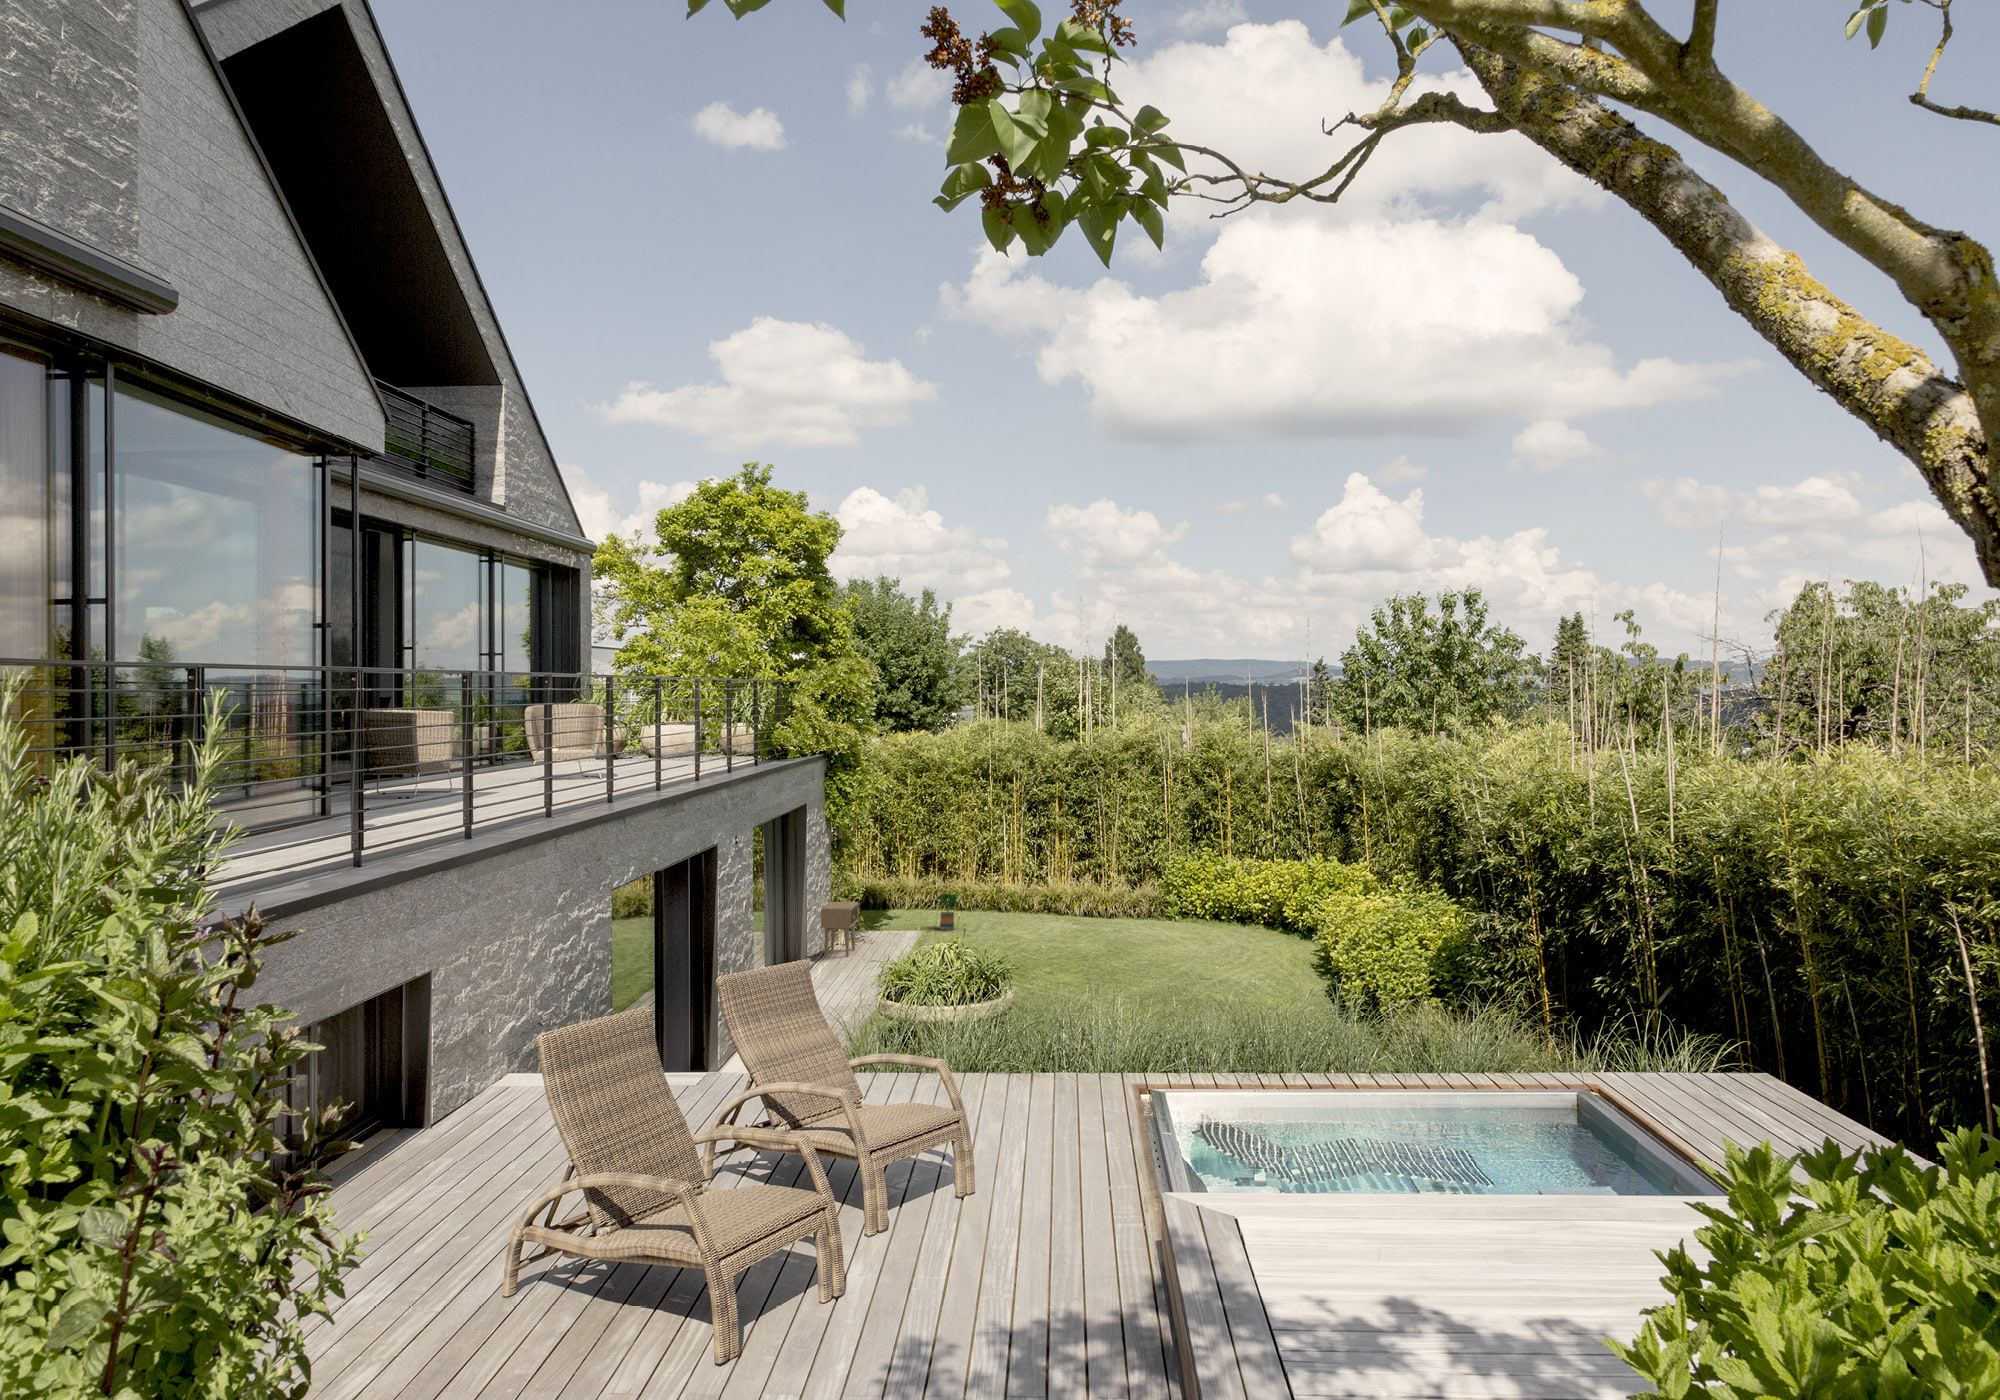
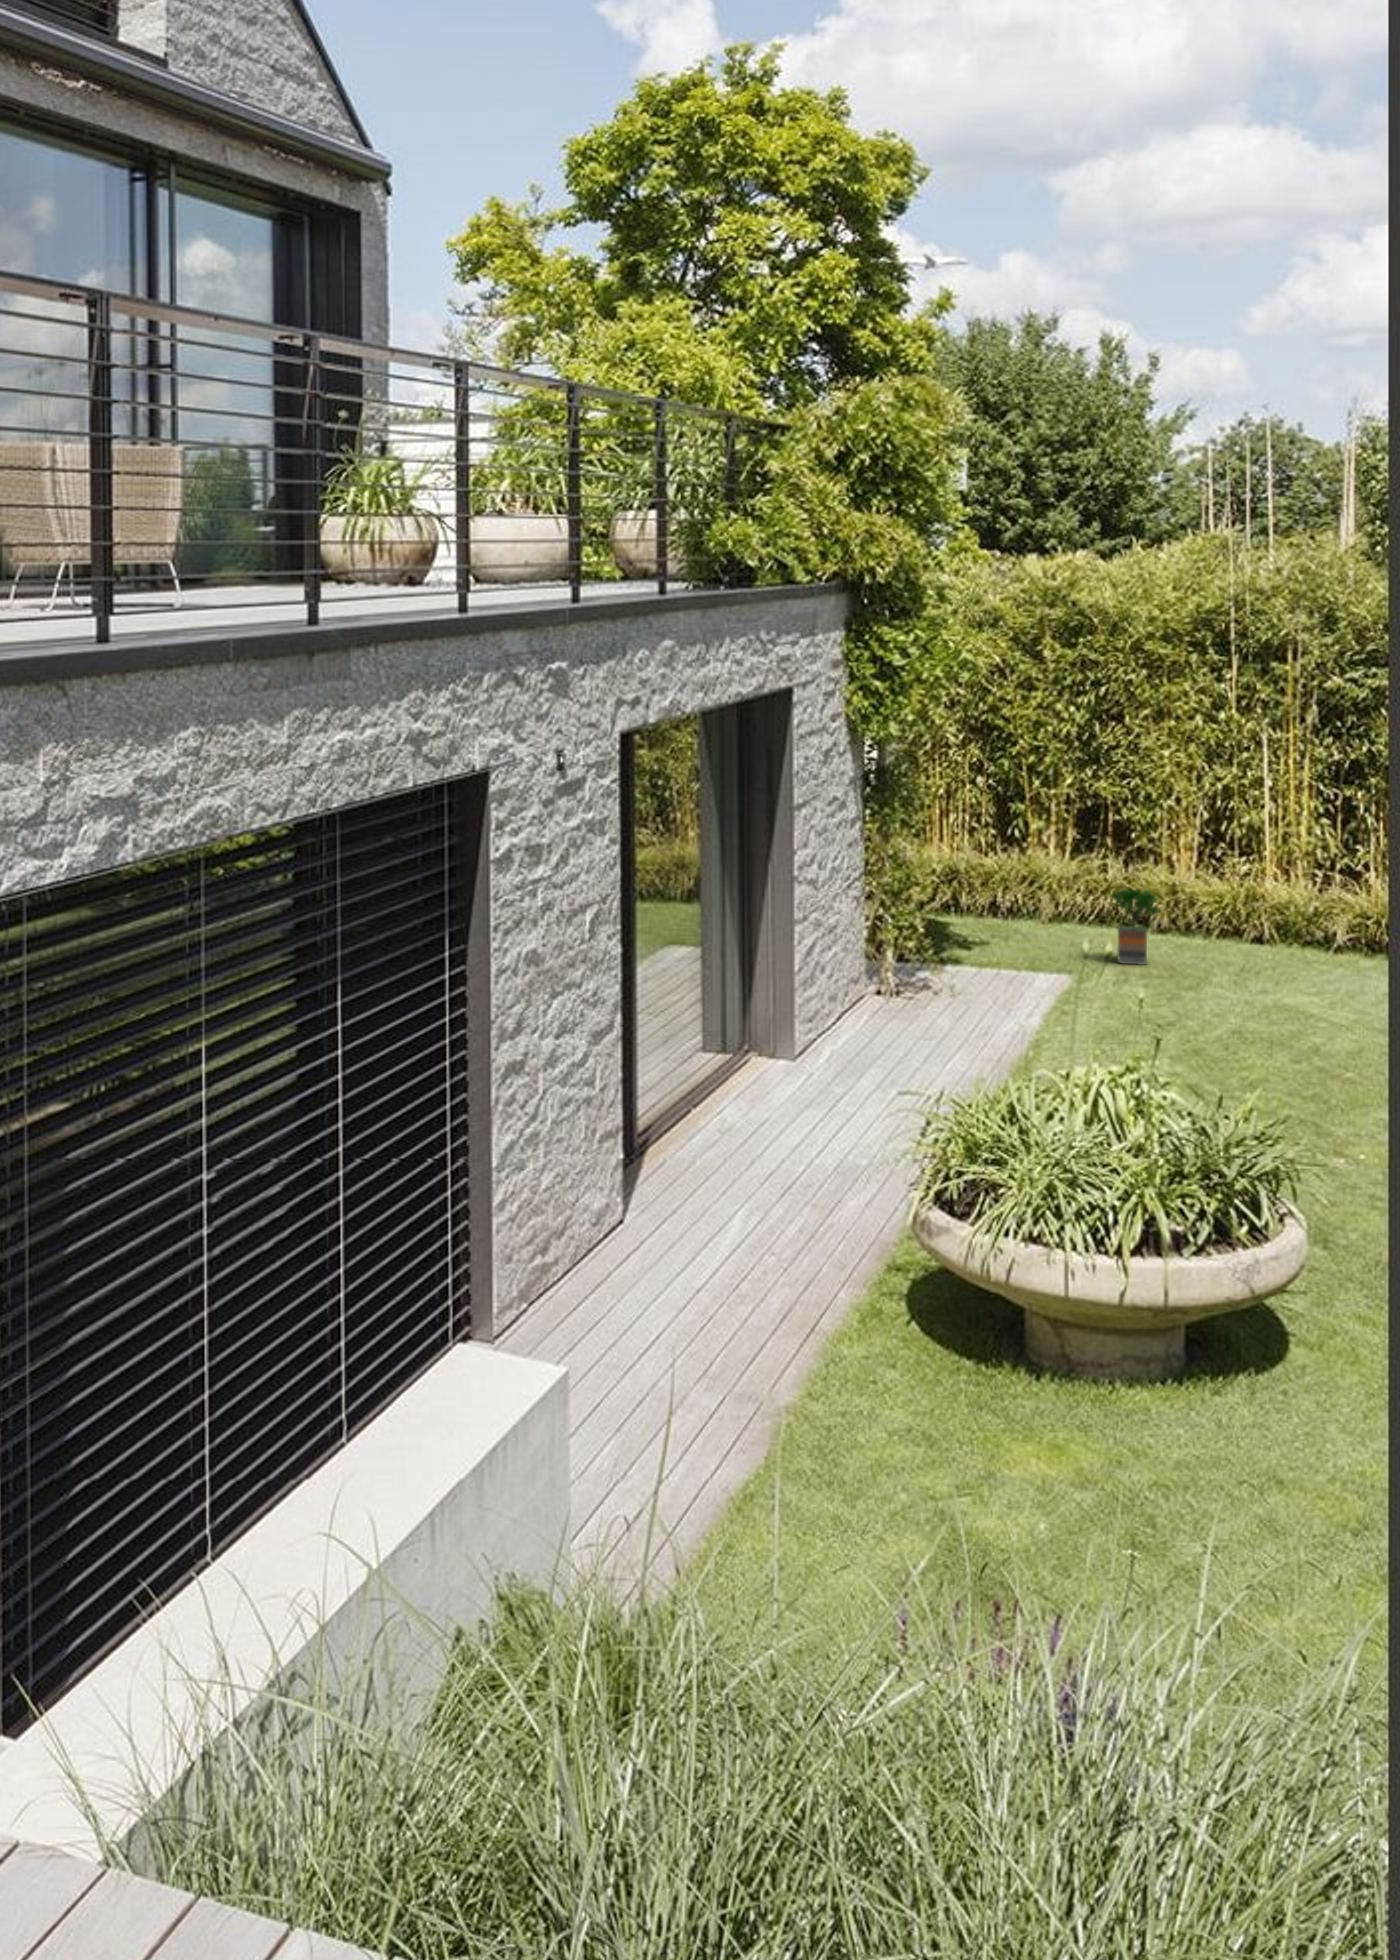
side table: present [821,902,859,957] -> none [859,892,940,1005]

